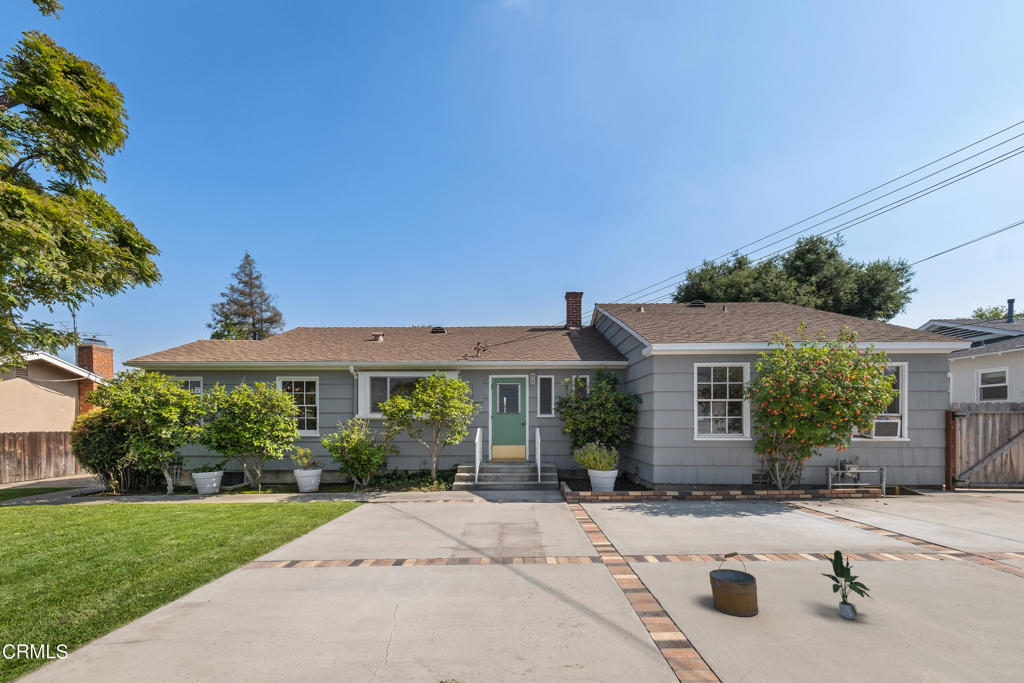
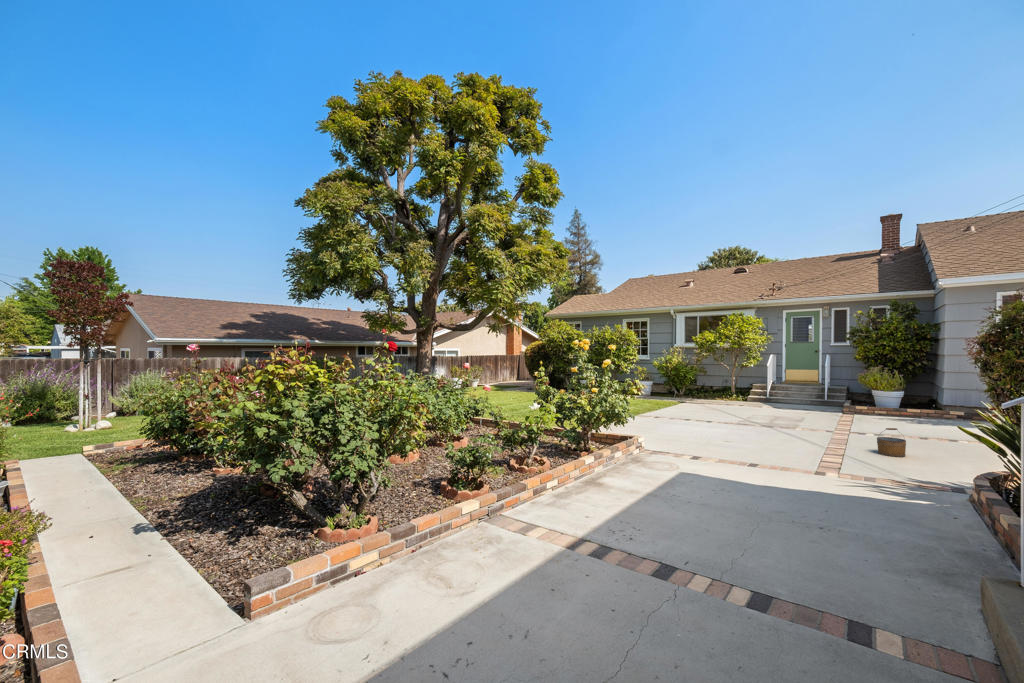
potted plant: present [822,550,873,619] -> none [947,433,983,466]

